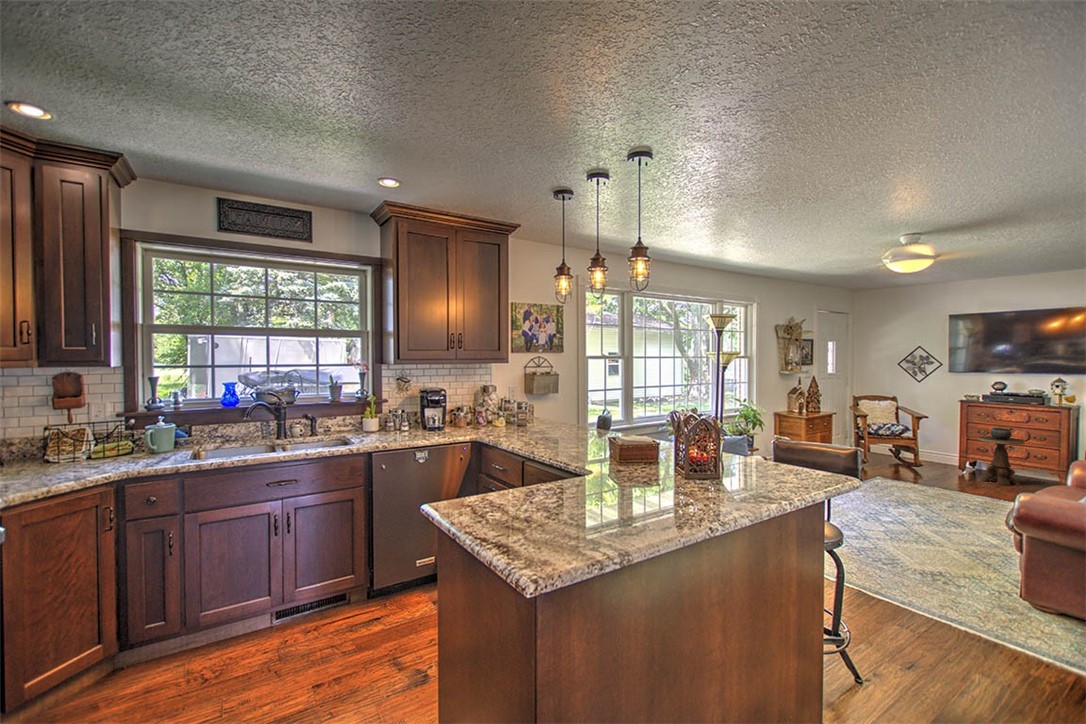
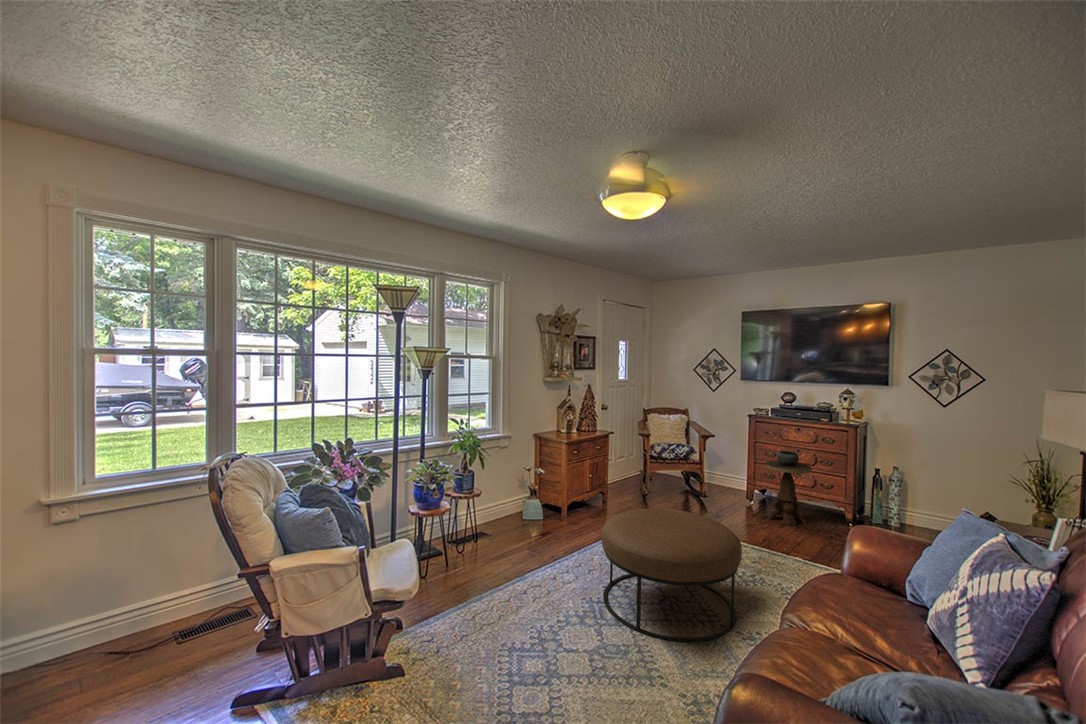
ottoman: none [866,457,978,529] -> present [601,508,742,642]

